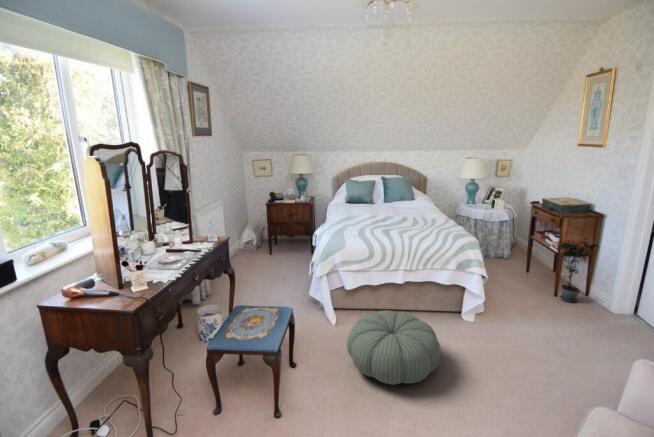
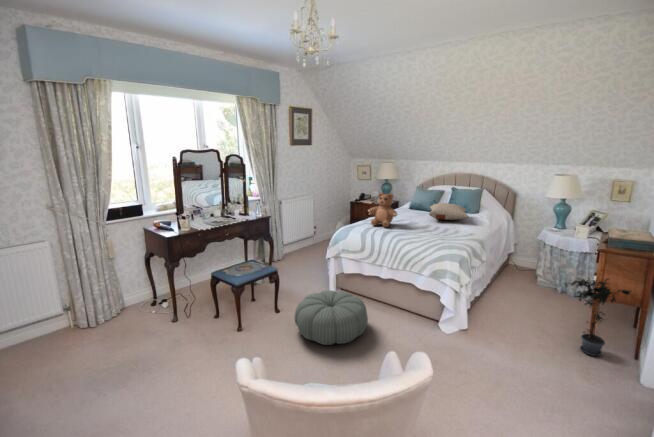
teddy bear: none [343,188,381,227] -> present [368,193,398,227]
pillow: none [375,193,426,210] -> present [429,203,468,220]

